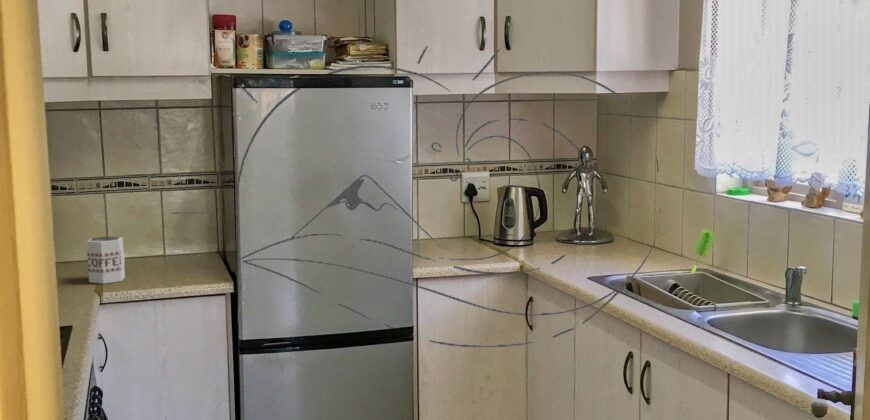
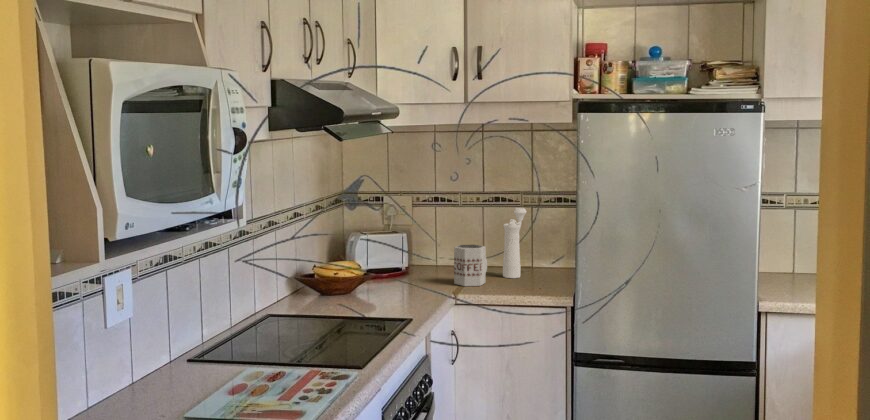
pepper mill: none [136,193,159,270] -> present [503,208,527,278]

